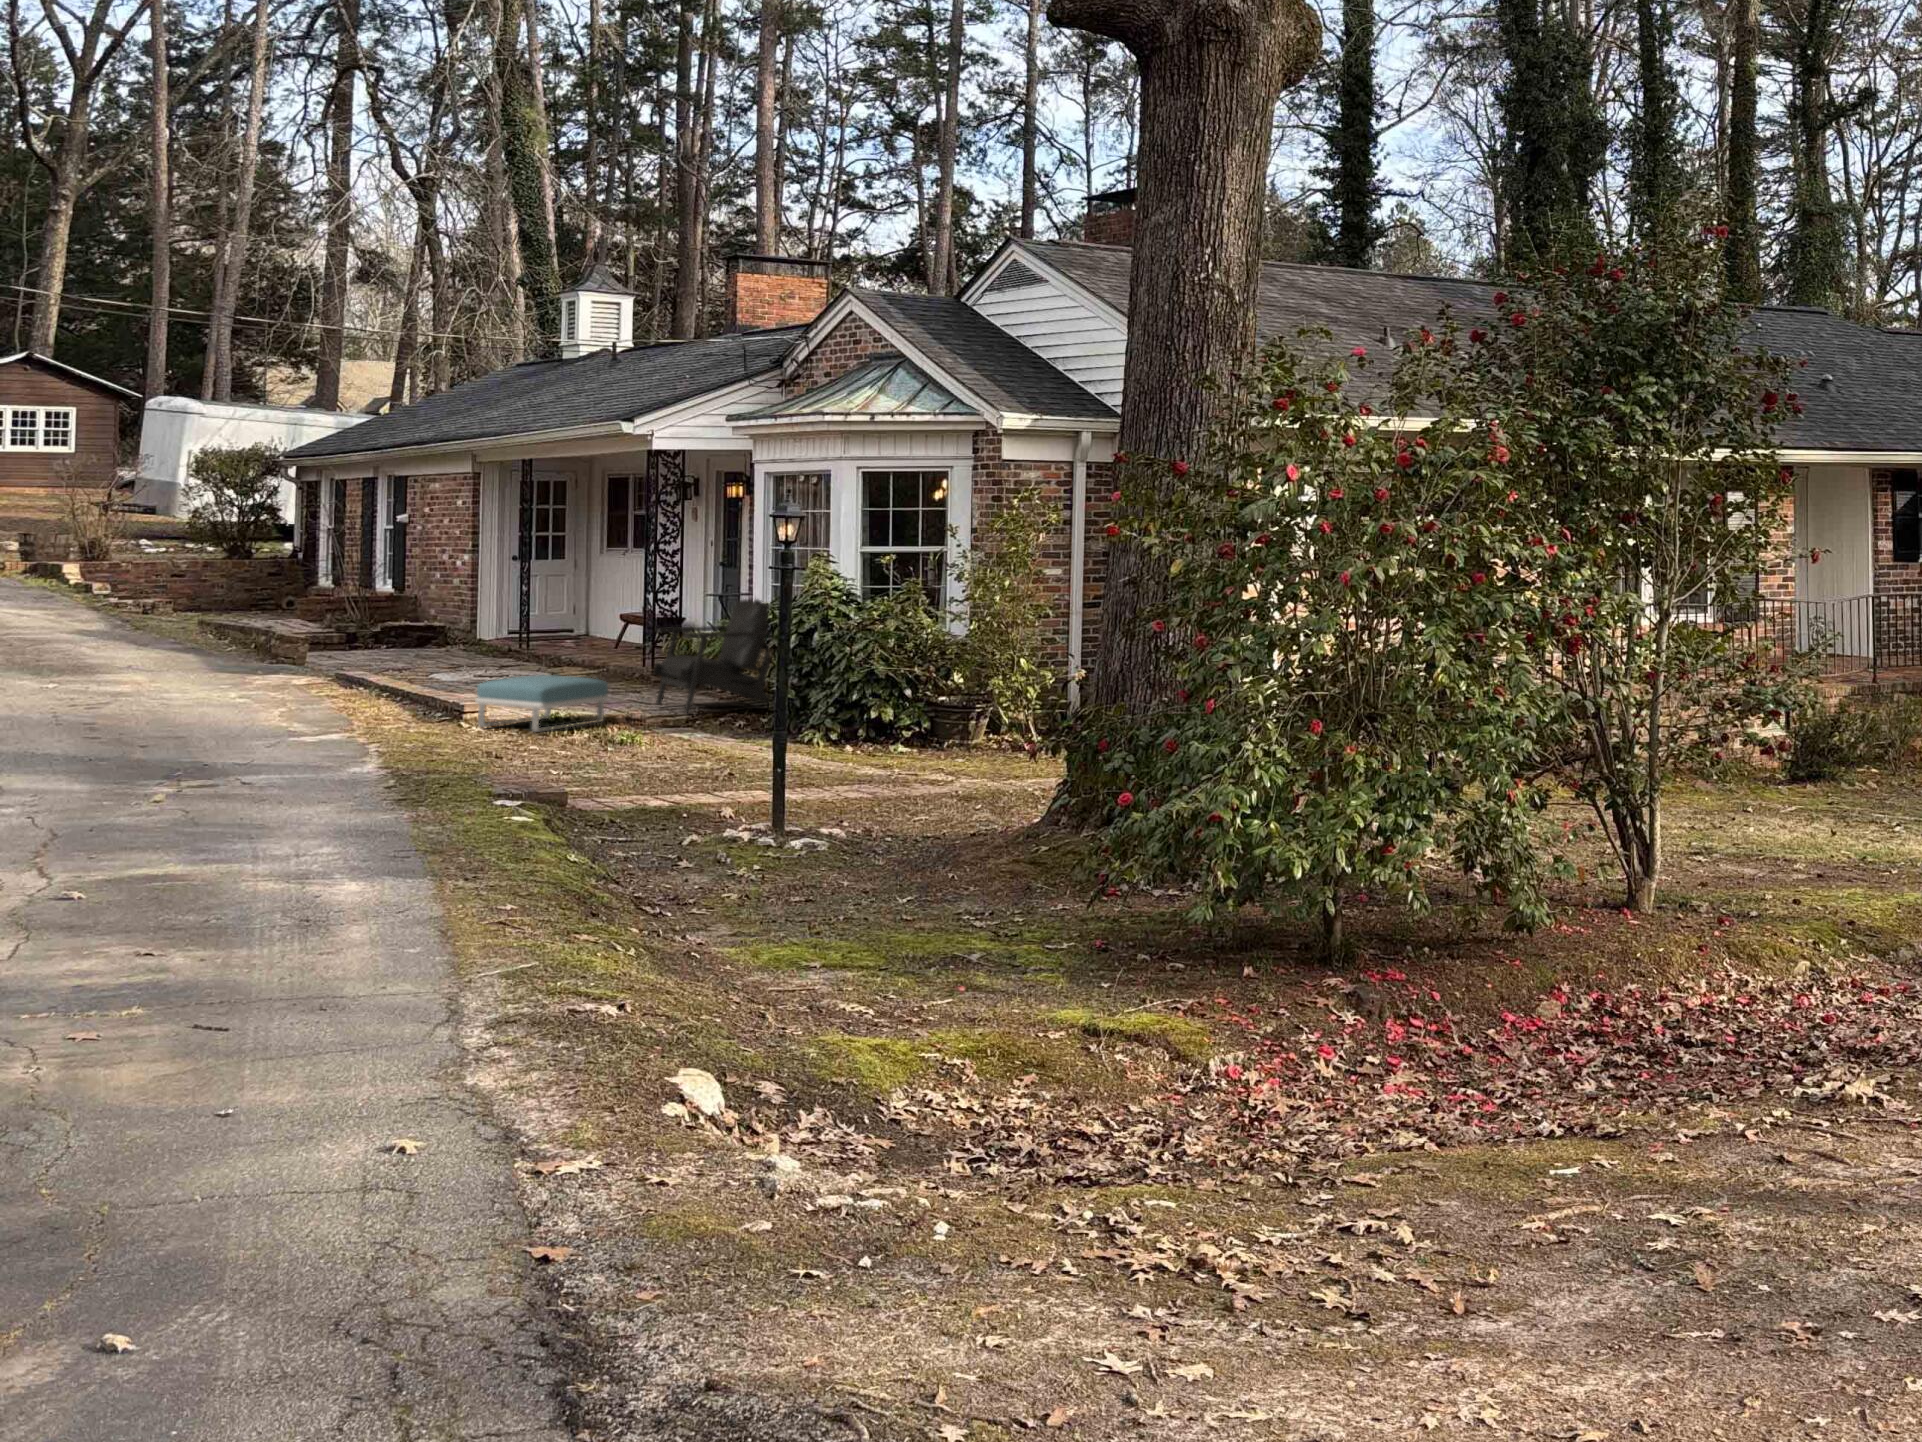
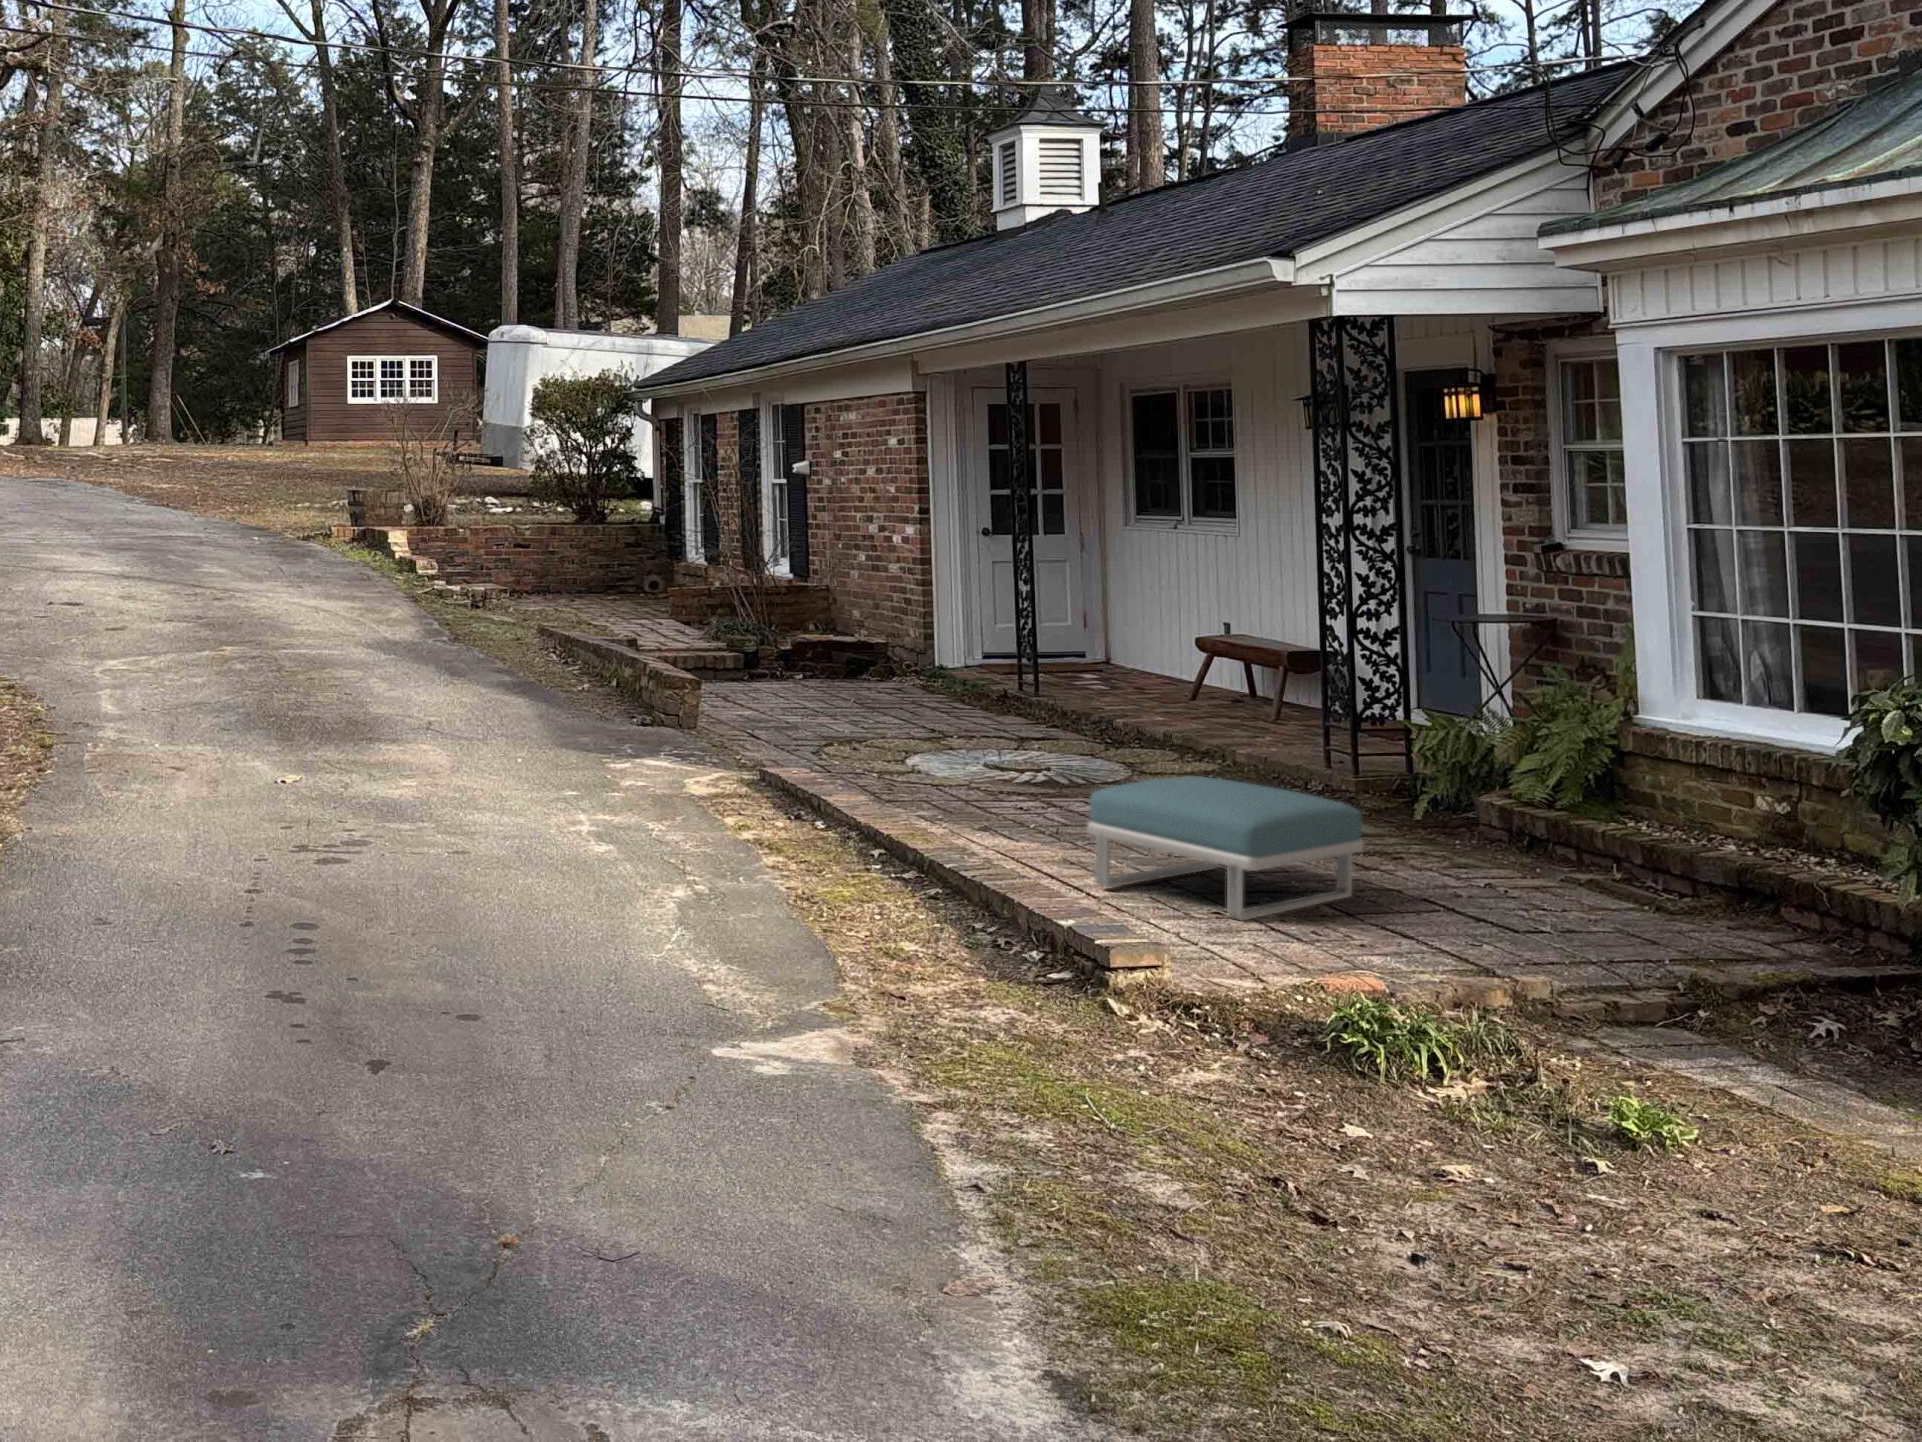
armchair: present [653,599,770,713] -> none [1409,630,1739,894]

